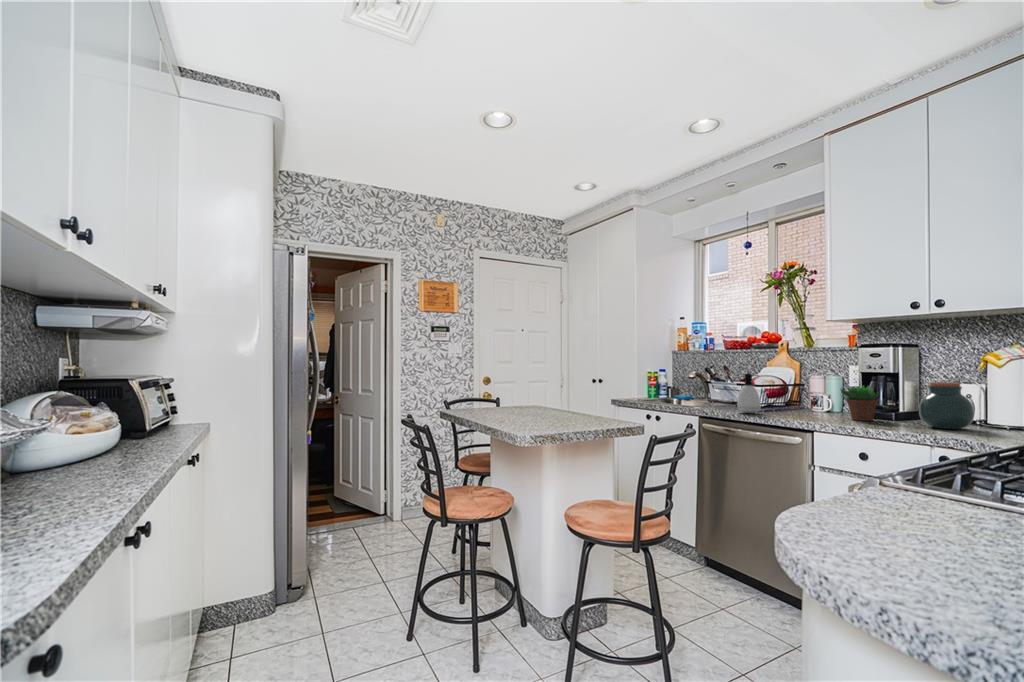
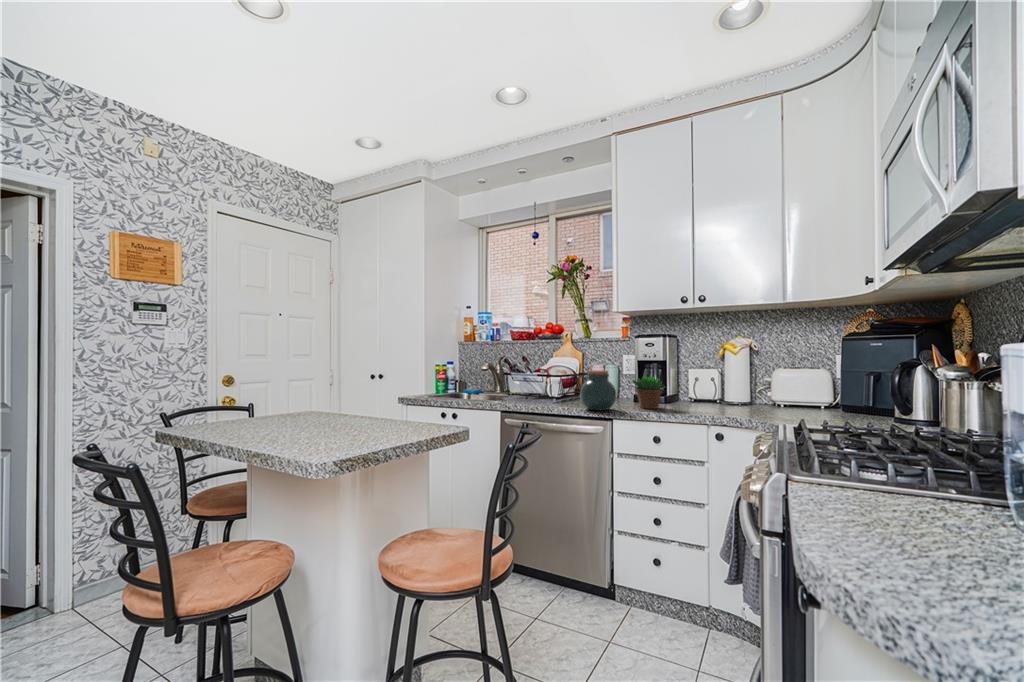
soap dispenser: present [737,373,761,413] -> none [542,365,564,406]
jar: present [919,382,974,429] -> present [580,370,616,410]

